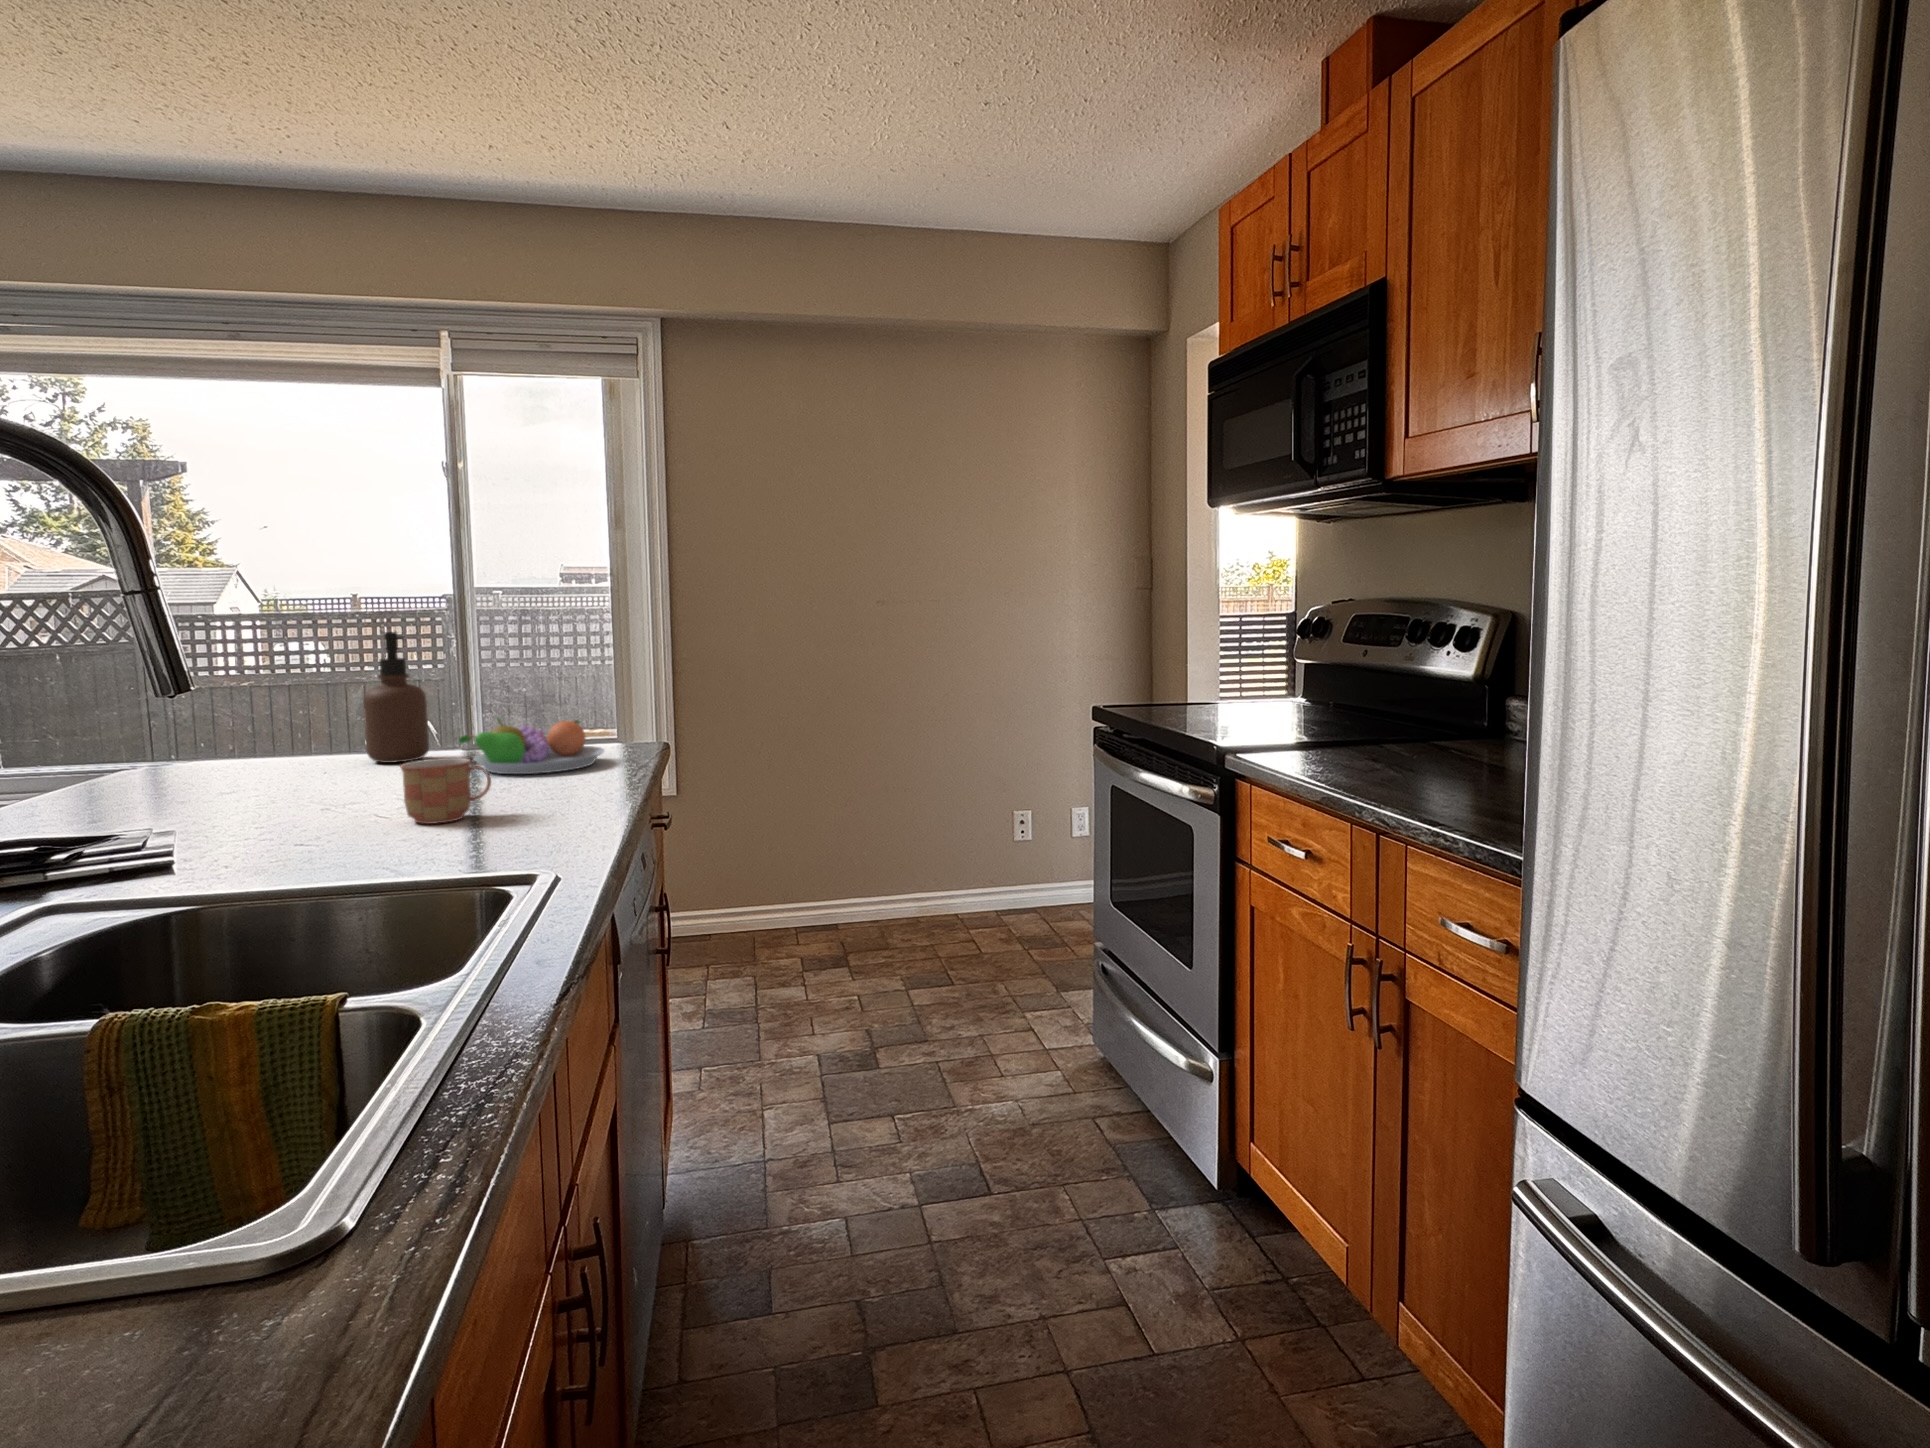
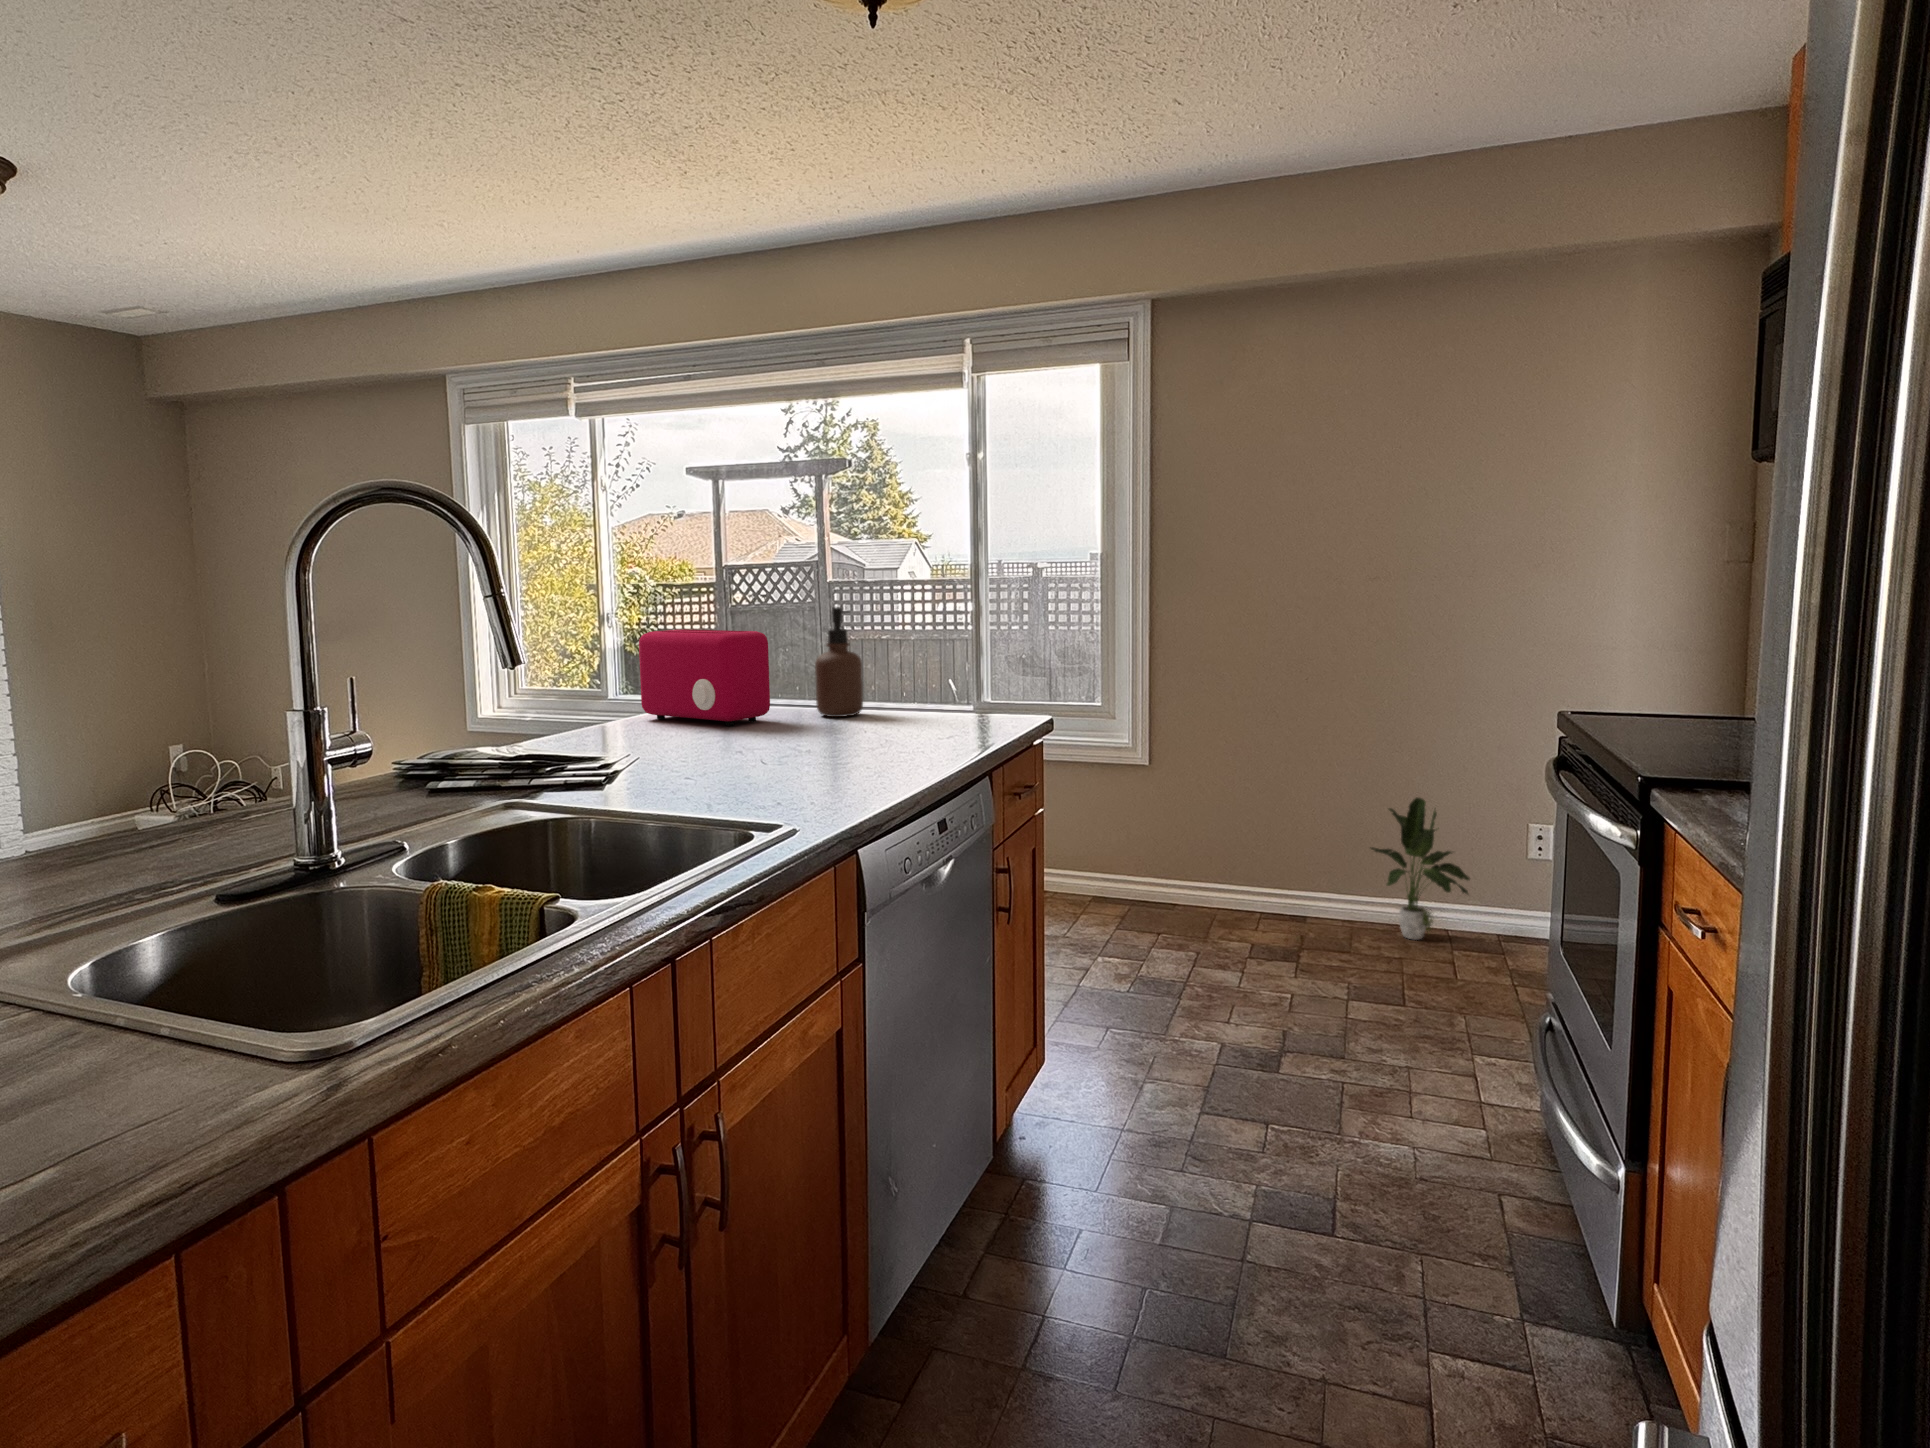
toaster: none [93,663,311,785] -> present [639,629,770,726]
fruit bowl: present [459,718,604,774] -> none [861,684,983,736]
mug: present [400,758,491,824] -> none [765,717,836,771]
potted plant: none [896,798,981,928] -> present [1370,798,1470,940]

